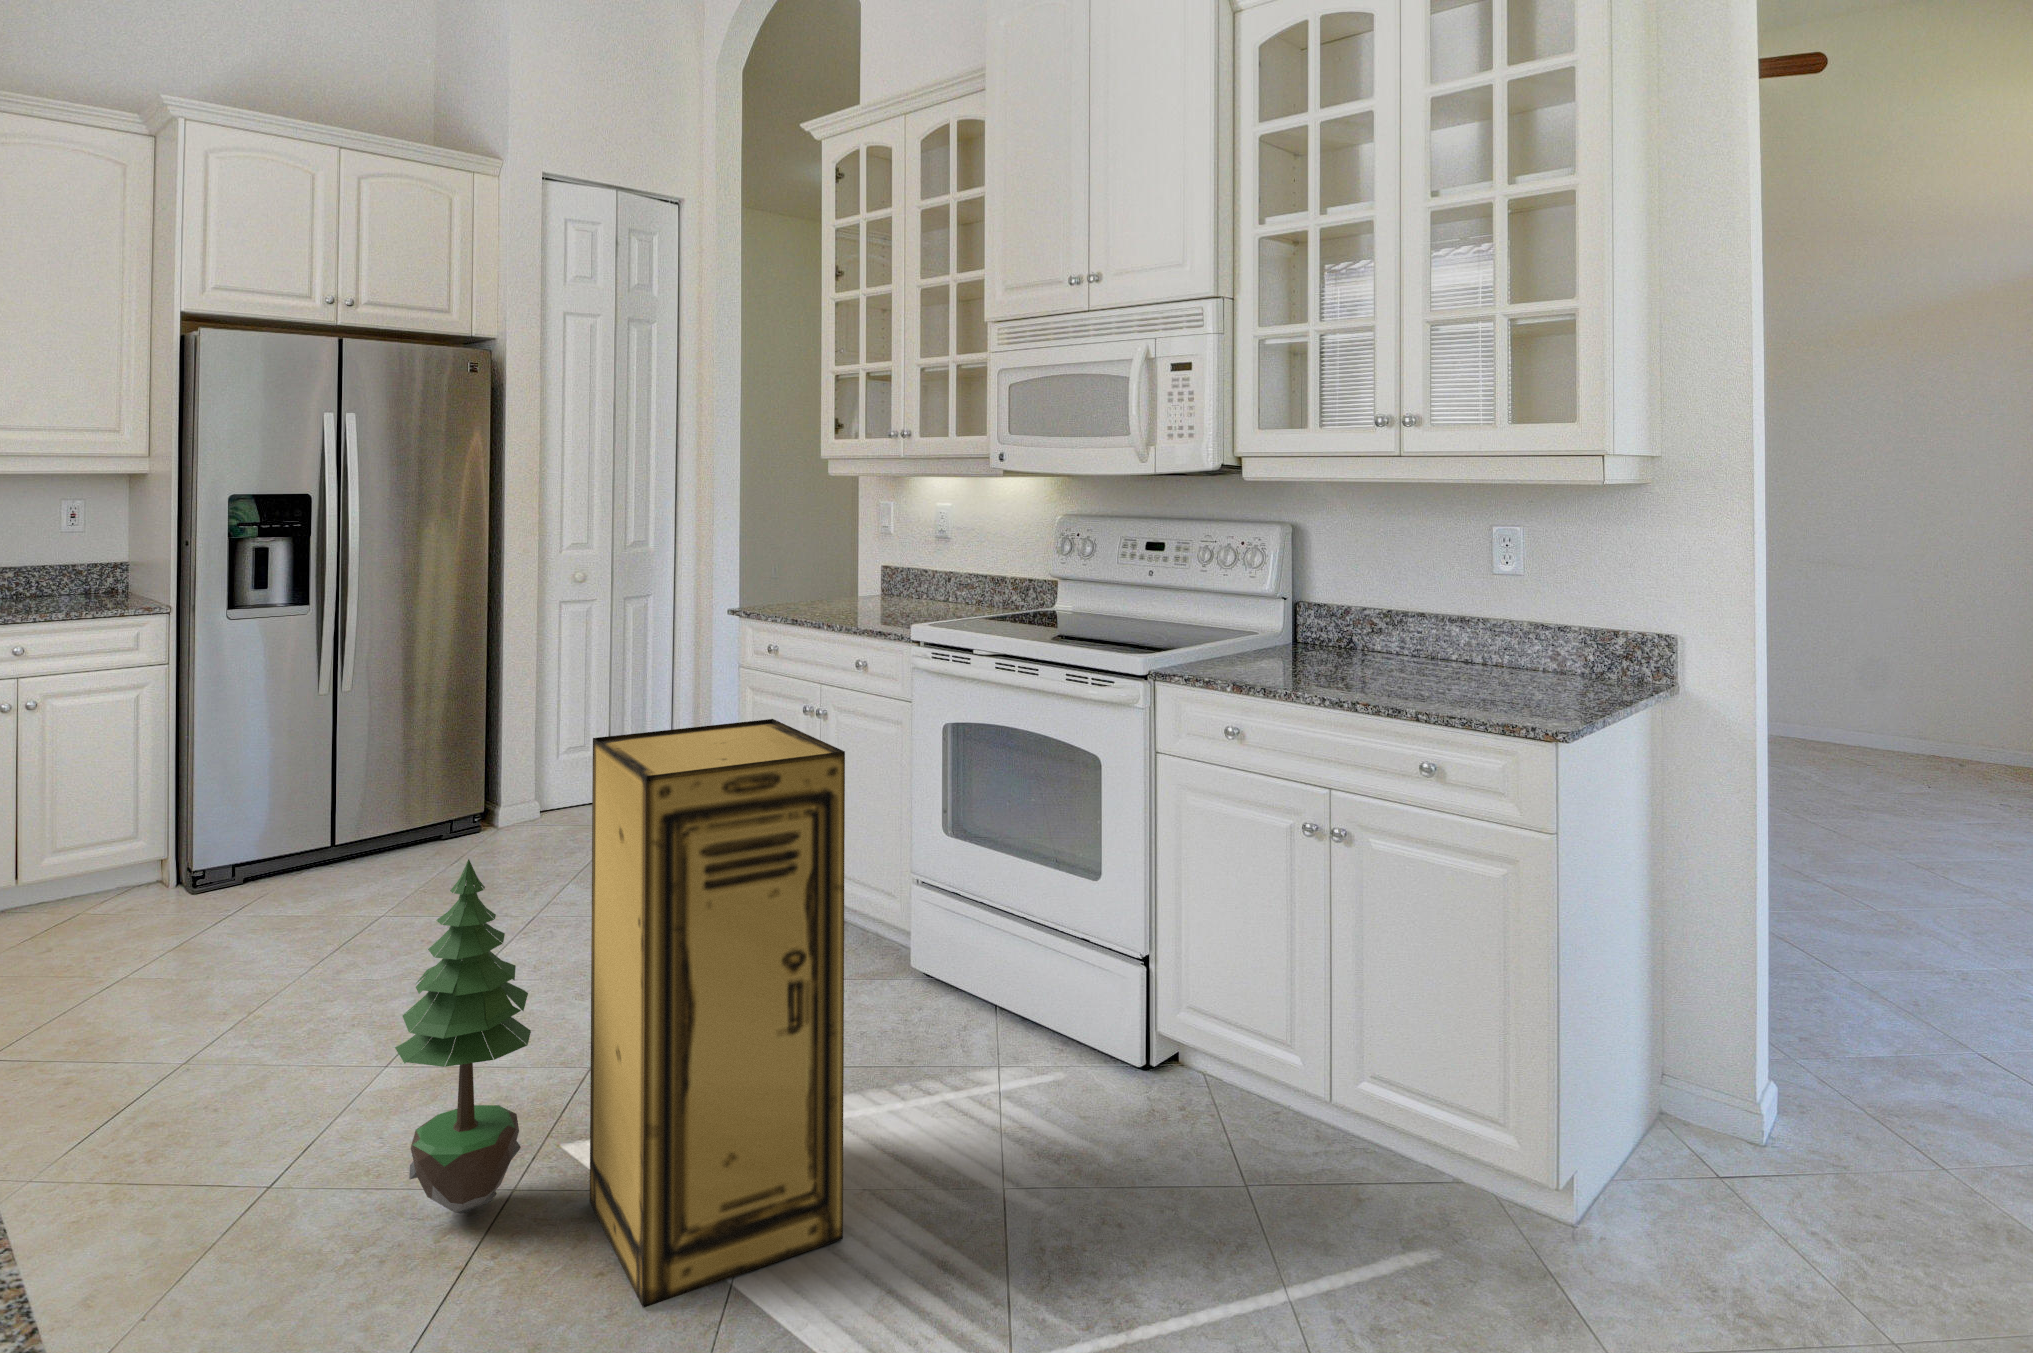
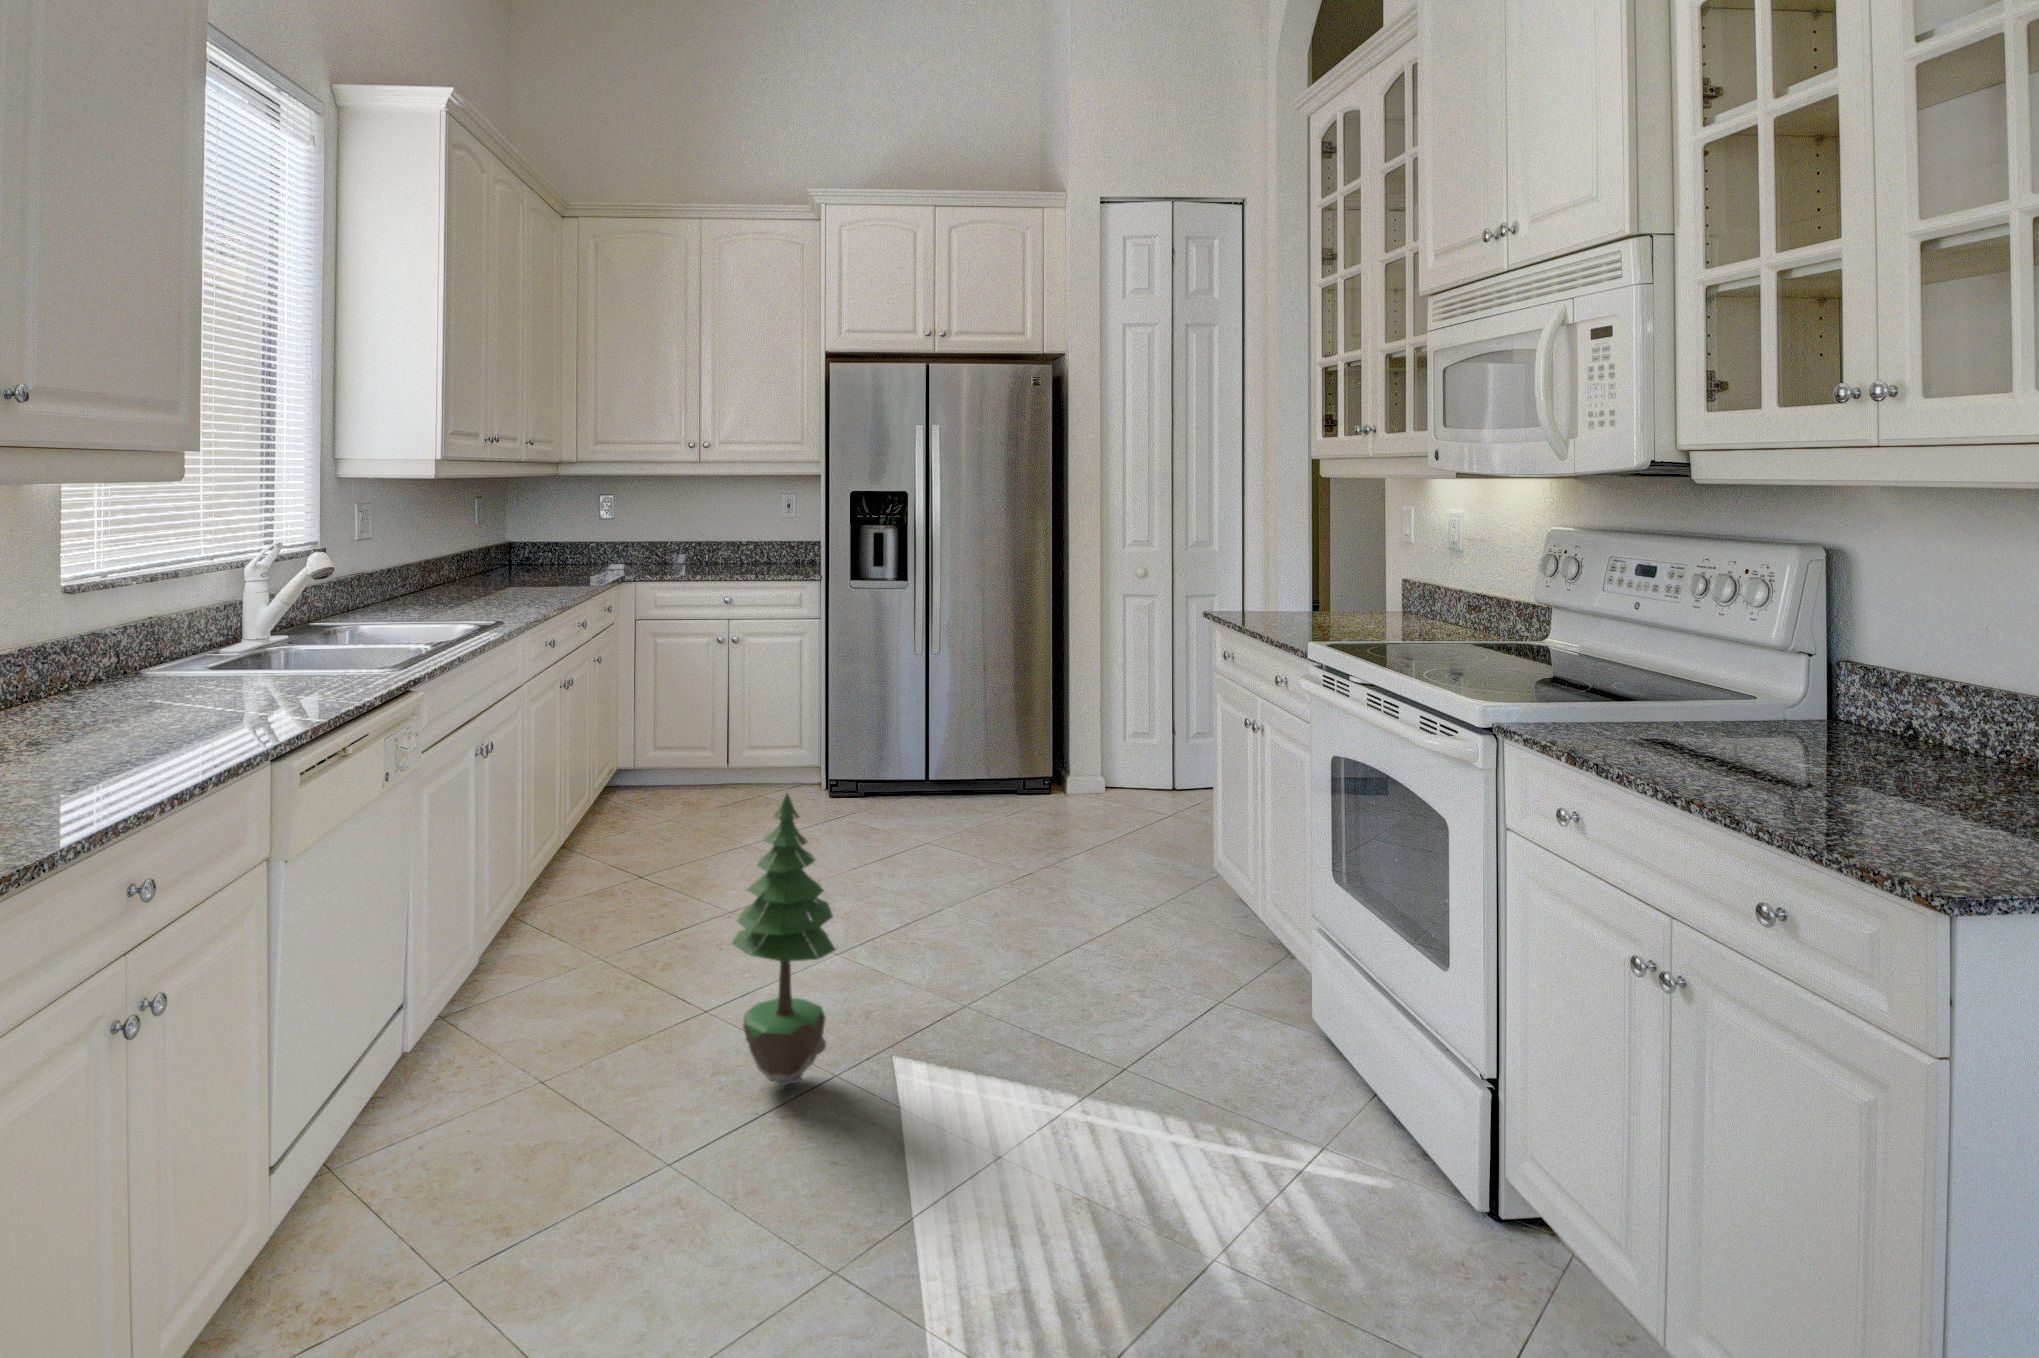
storage cabinet: present [590,719,845,1308] -> none [827,704,1037,1238]

